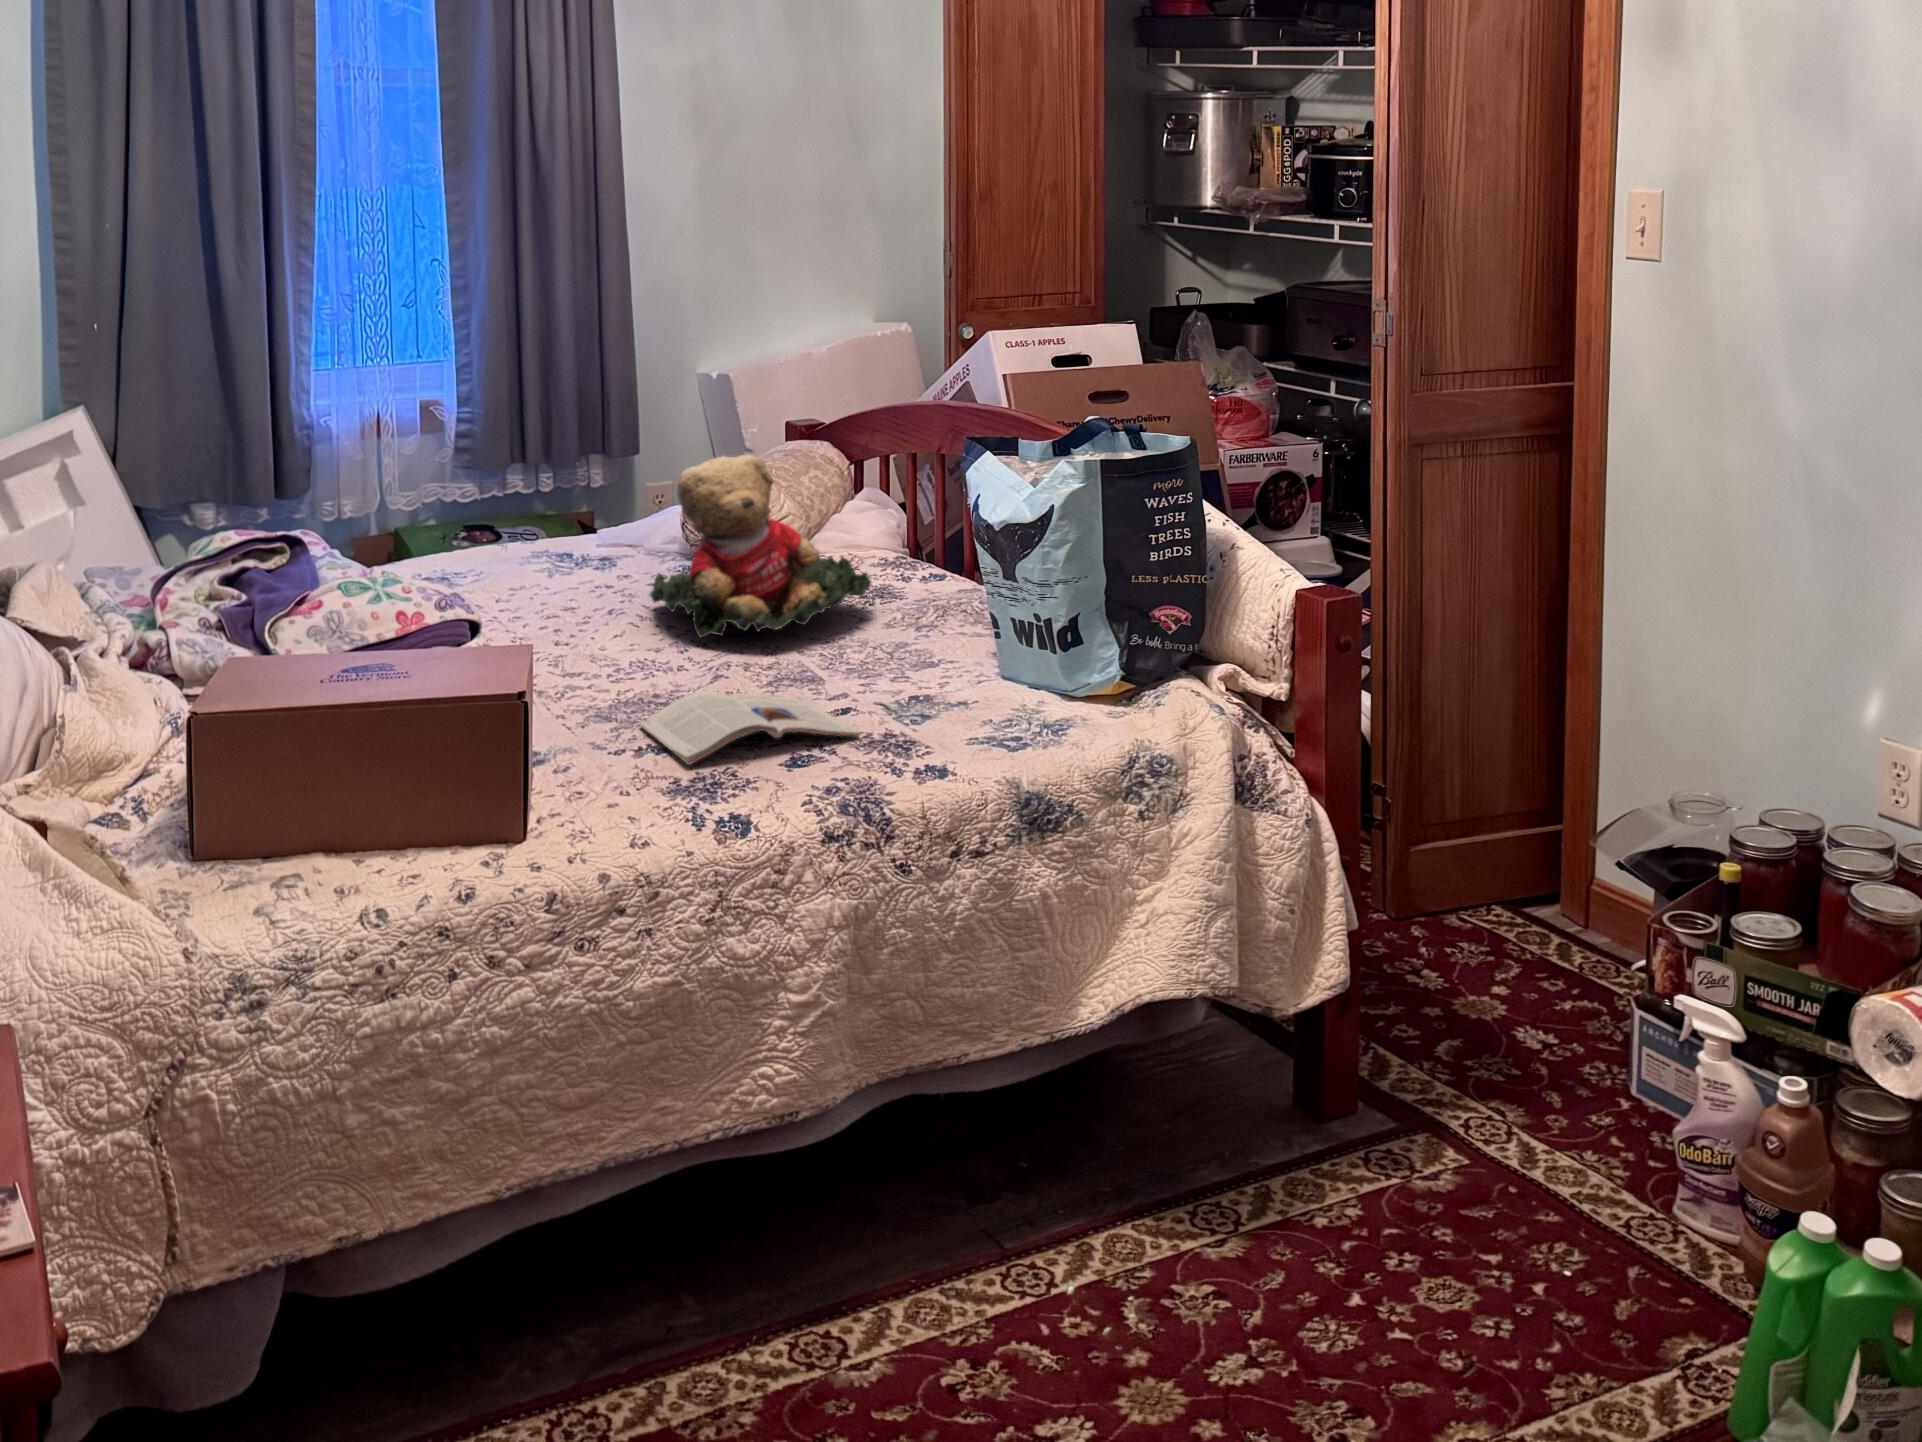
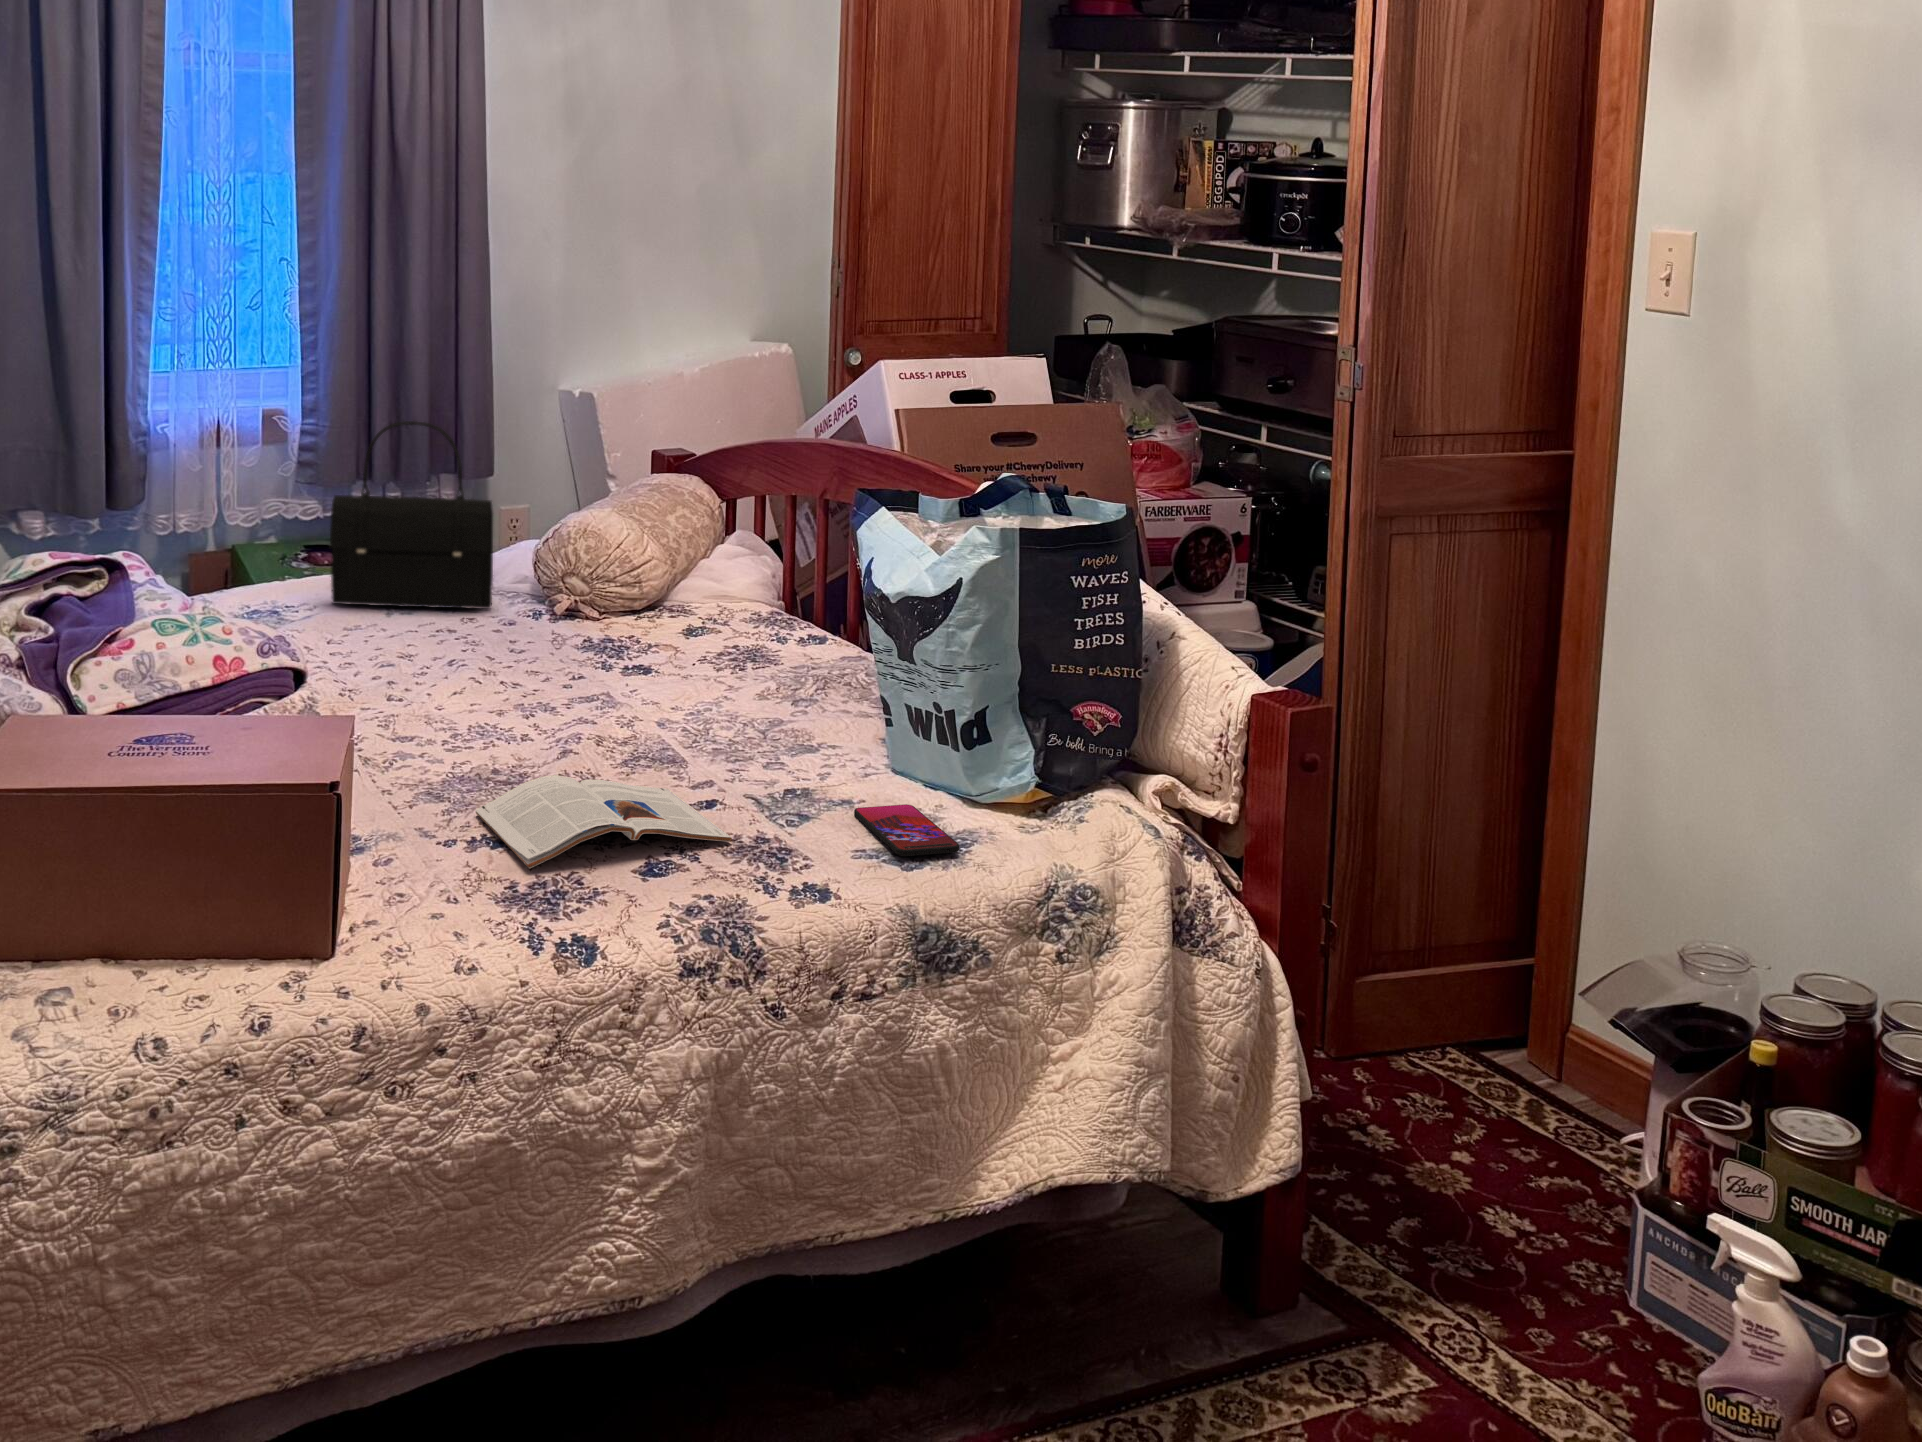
handbag: none [494,398,643,565] -> present [330,421,493,609]
teddy bear: present [649,455,871,637] -> none [496,497,748,706]
smartphone: none [966,701,1055,740] -> present [854,804,959,856]

